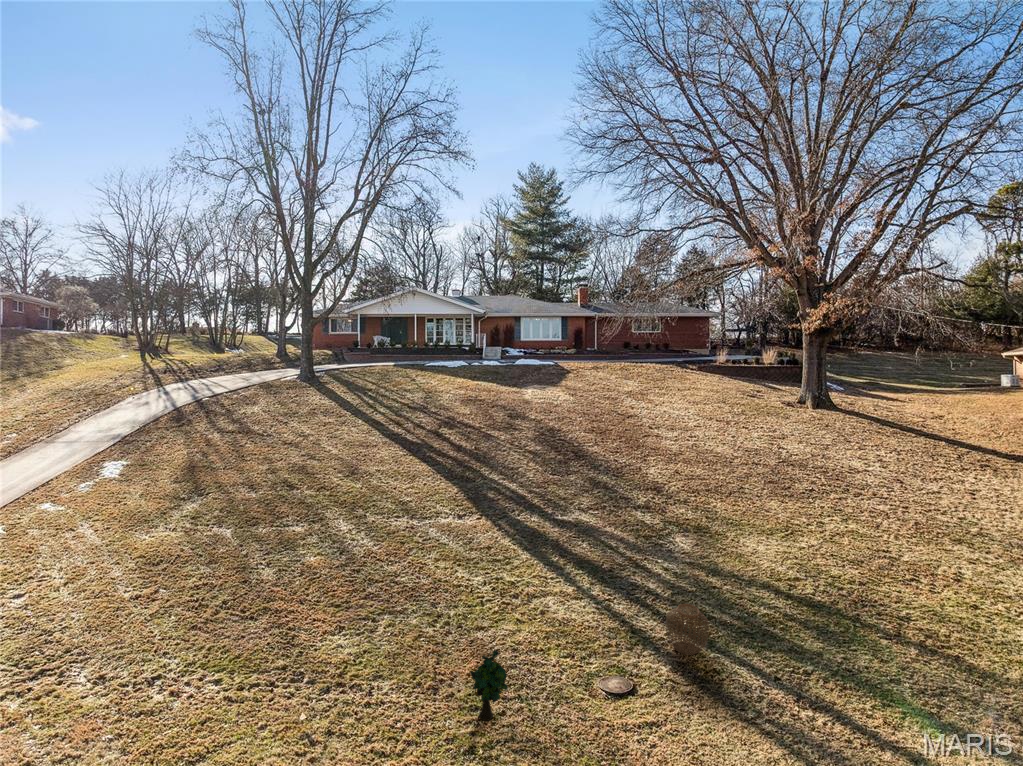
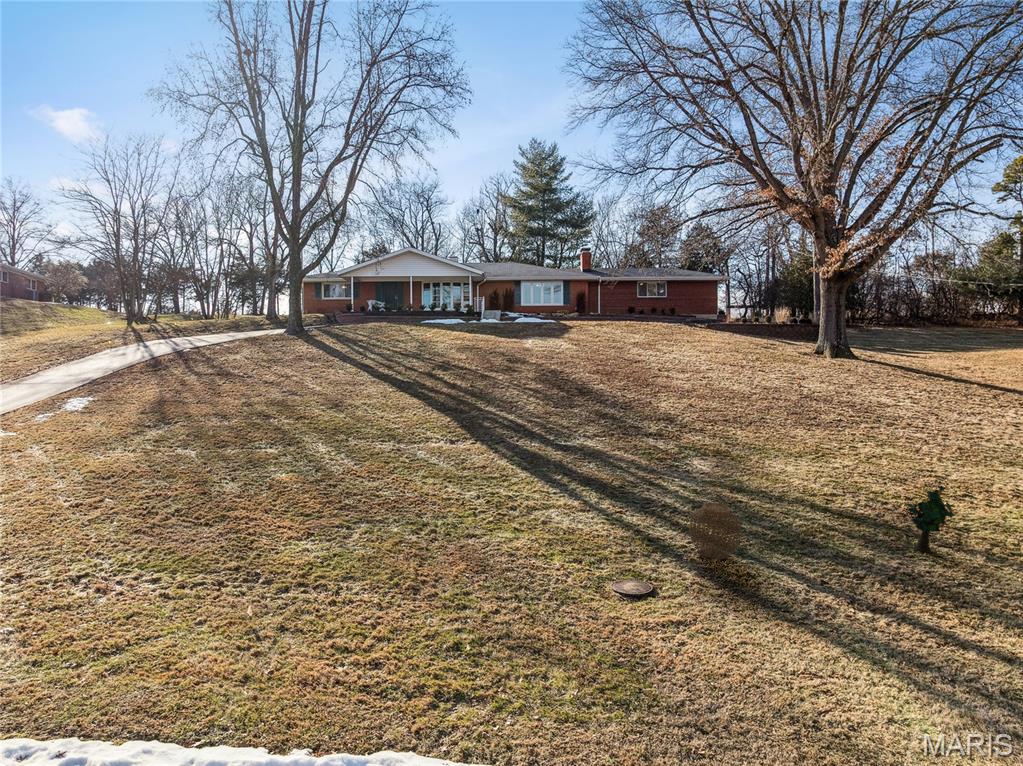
decorative plant: present [469,650,508,721] -> present [905,486,953,553]

